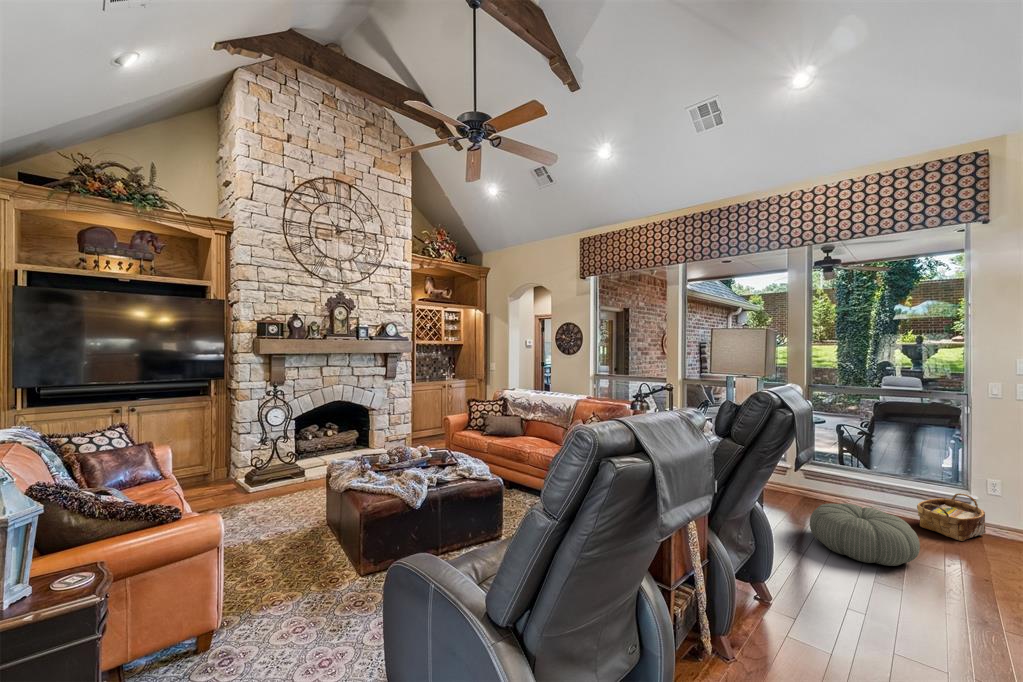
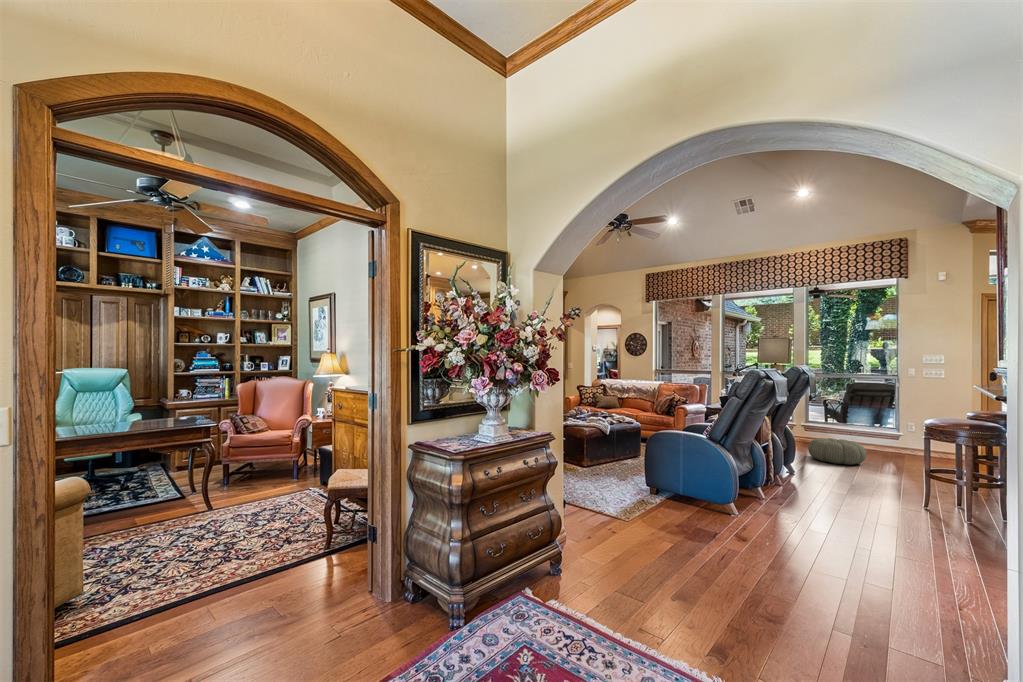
woven basket: present [917,493,986,541] -> none [871,436,908,460]

